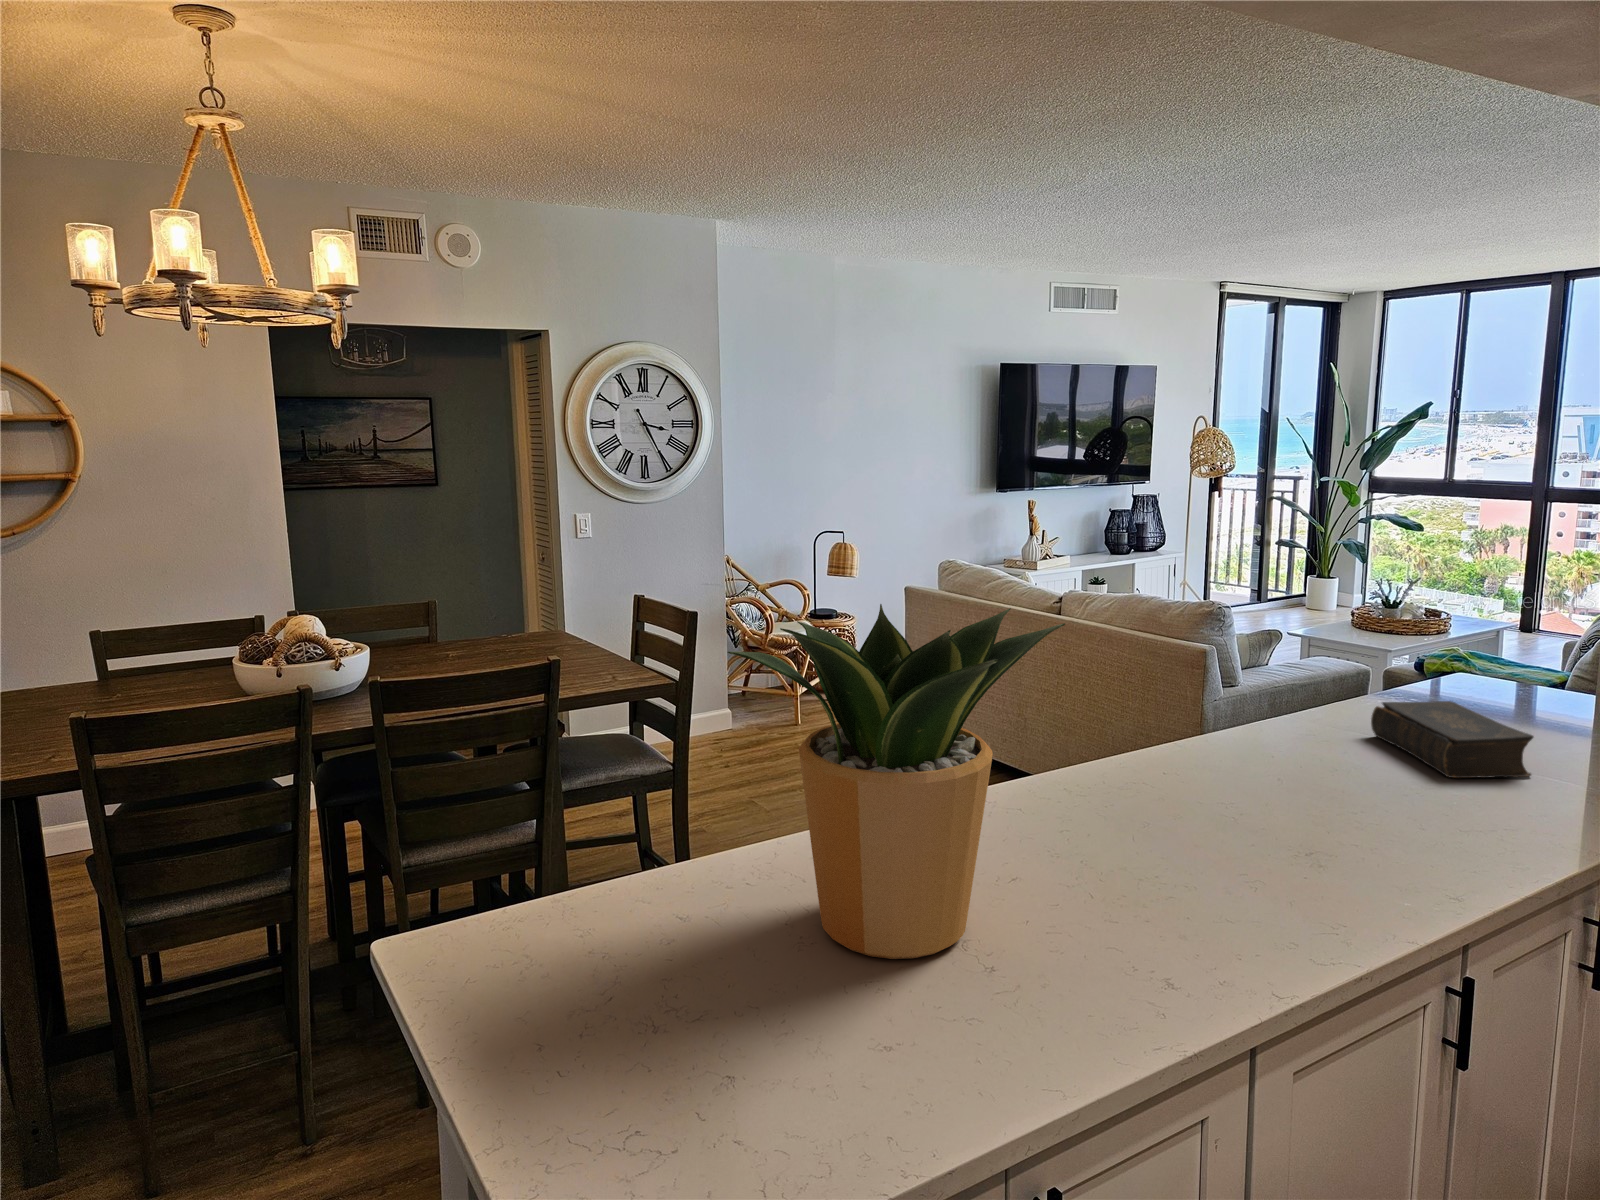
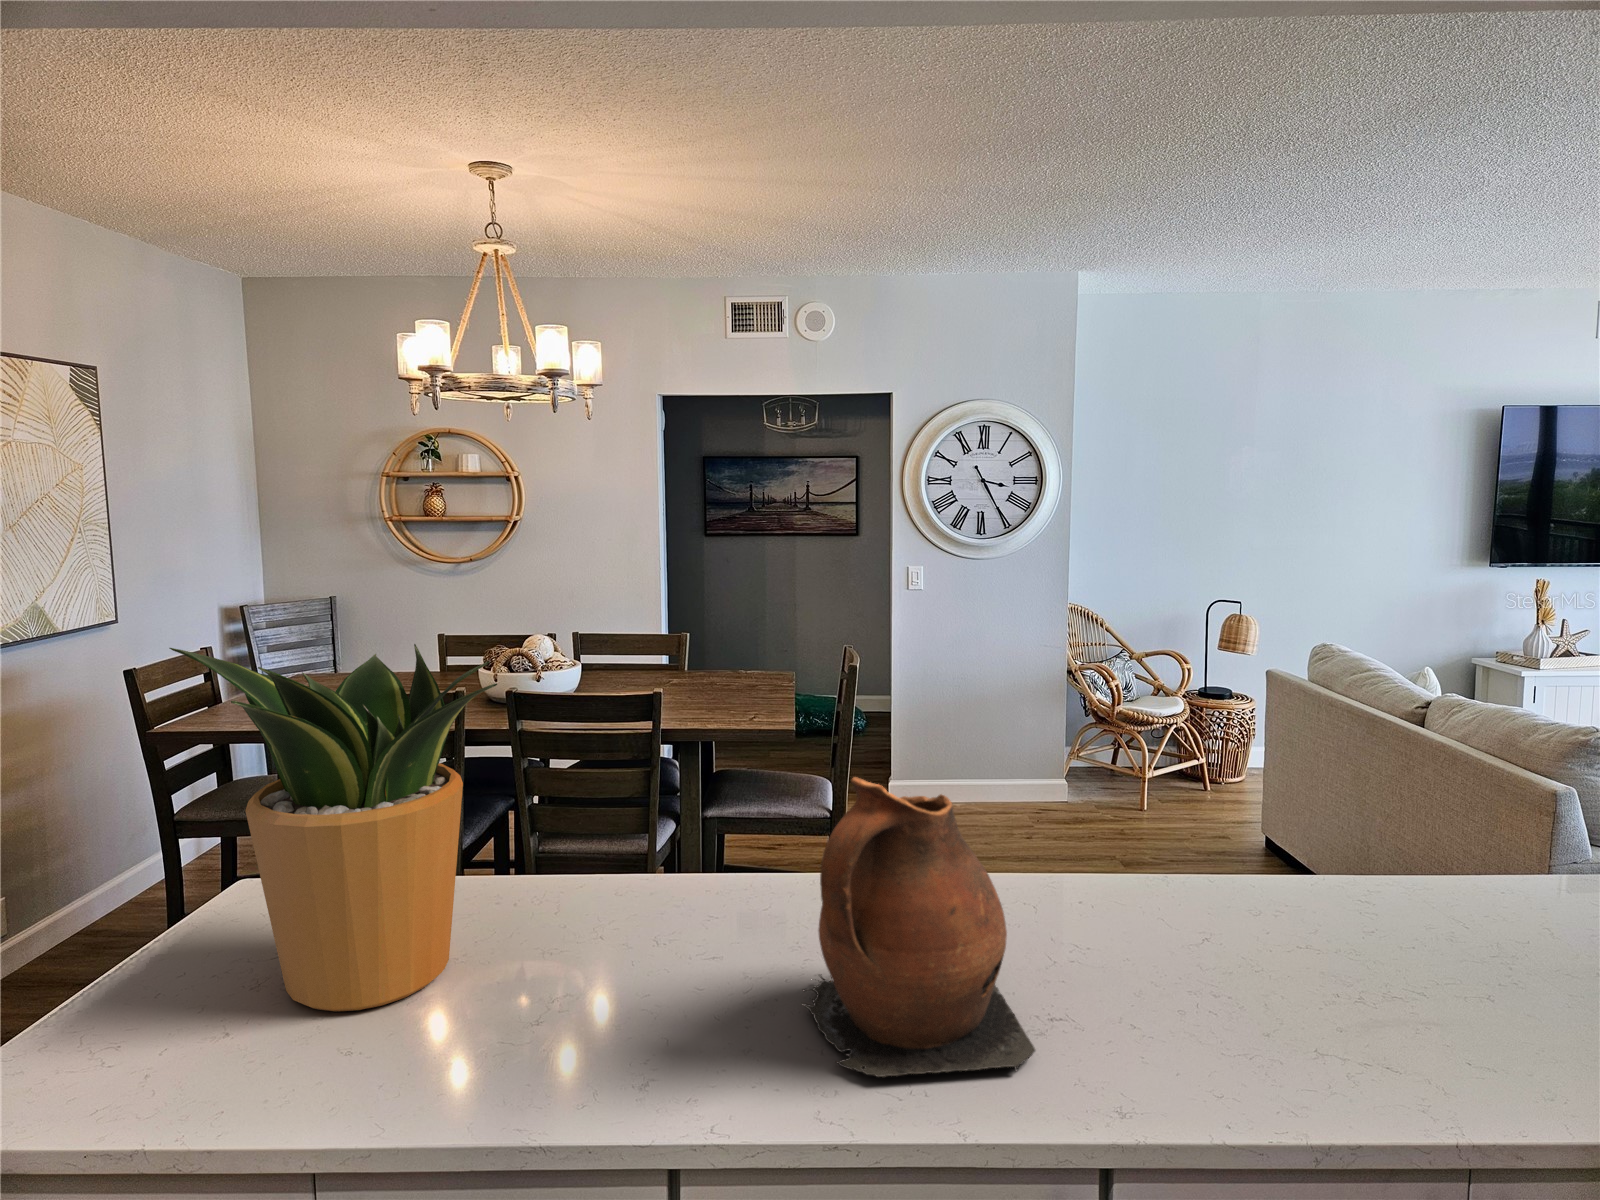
ceramic pitcher: none [1181,661,1372,868] -> present [802,777,1035,1077]
book: present [1371,701,1533,778] -> none [1354,895,1536,1072]

